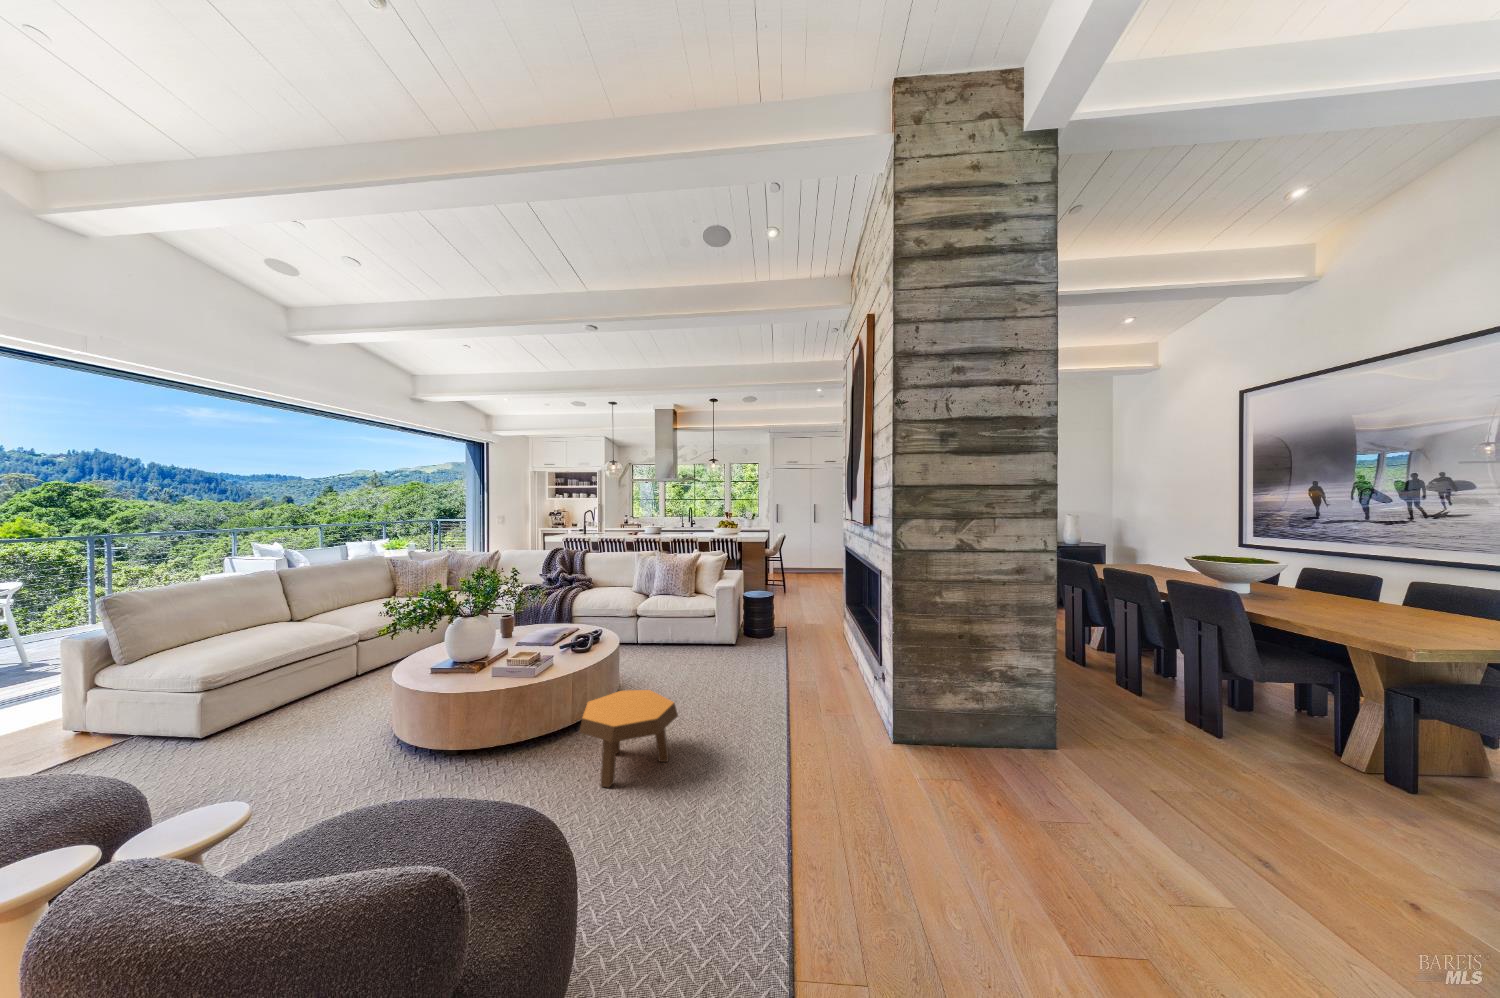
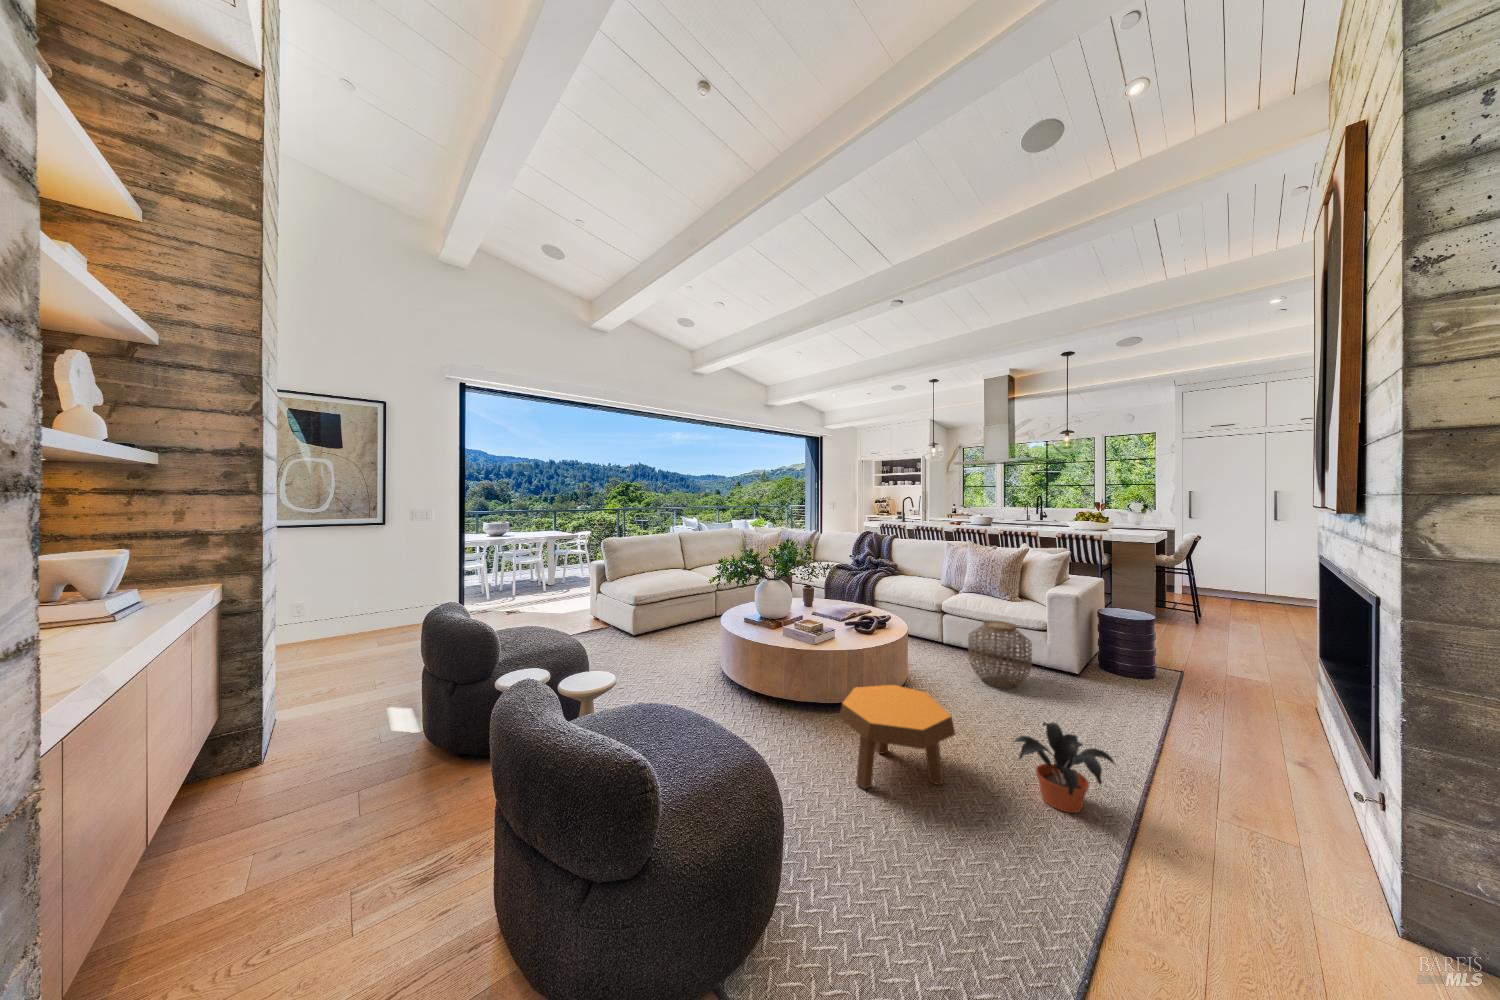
woven basket: none [667,619,714,674] -> present [968,621,1032,688]
potted plant: none [715,687,779,748] -> present [1014,722,1114,813]

